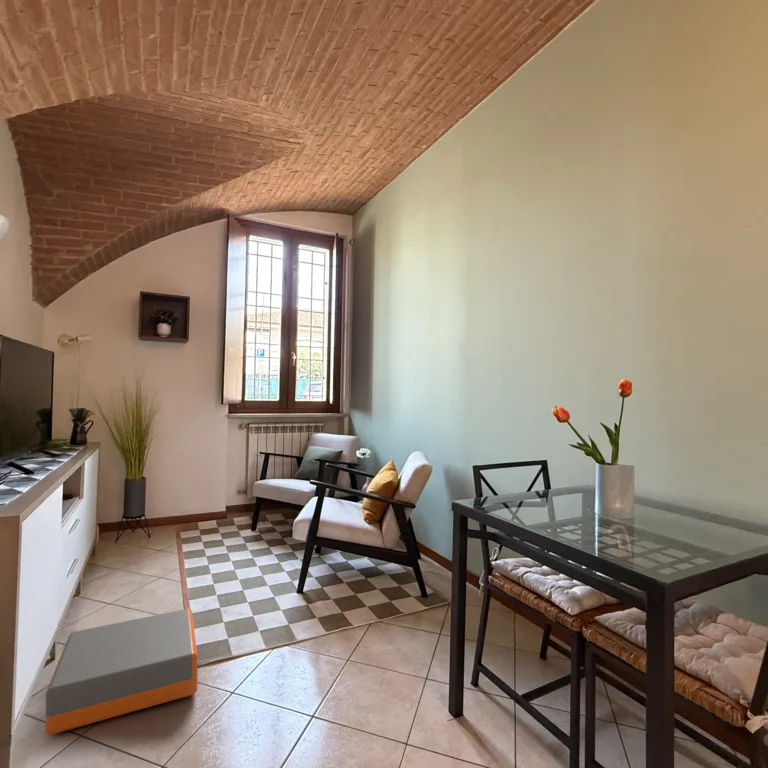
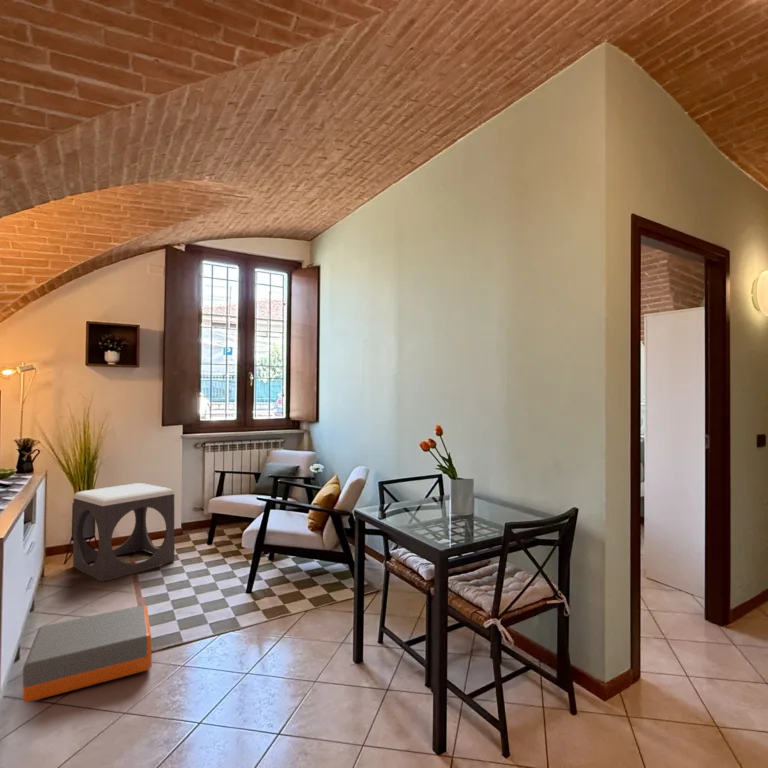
footstool: none [114,464,219,570] -> present [73,483,174,582]

